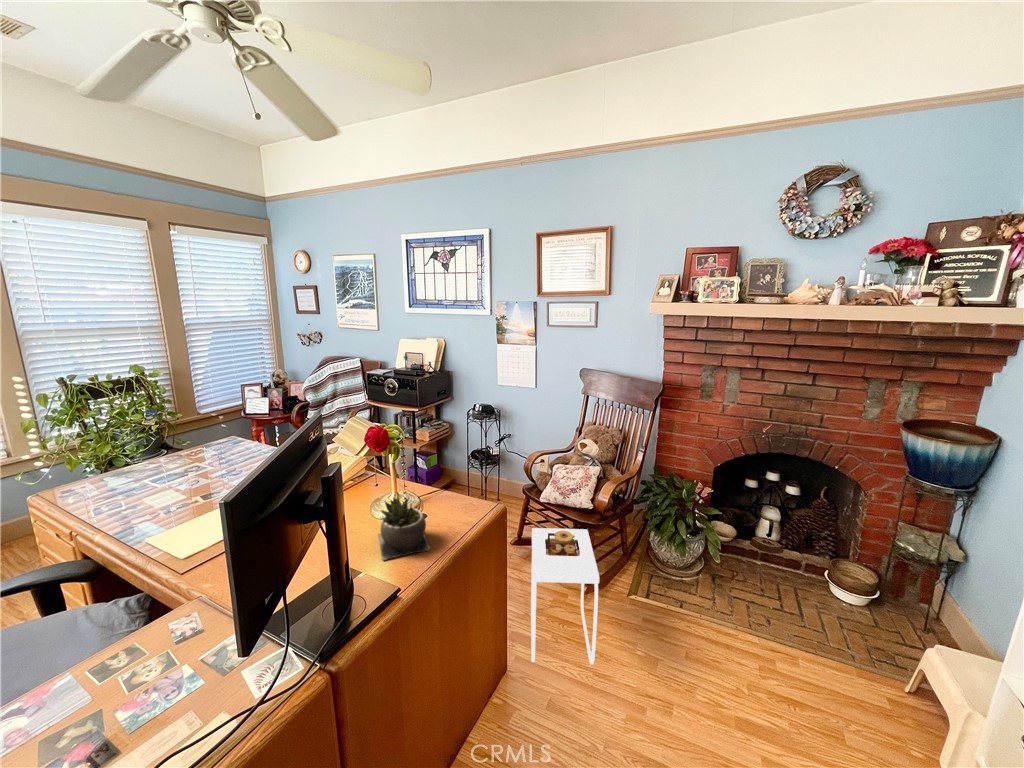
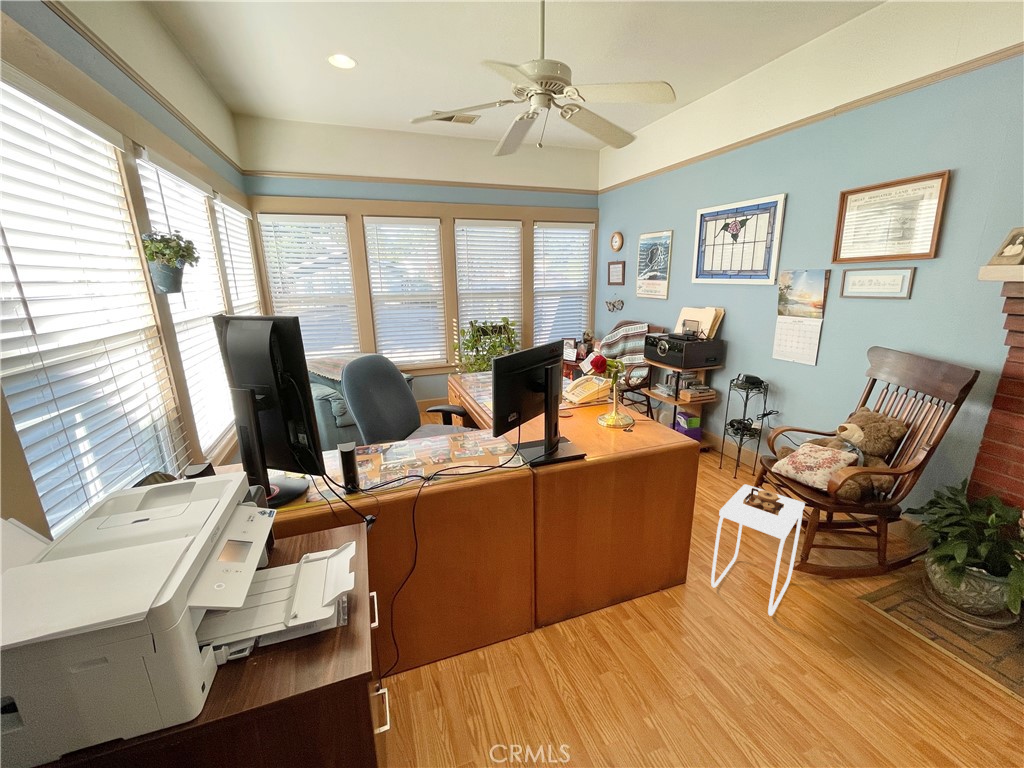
succulent plant: present [378,496,430,560] -> none [590,404,625,445]

